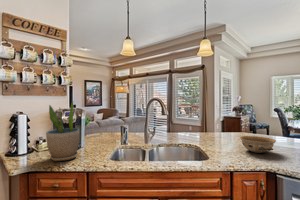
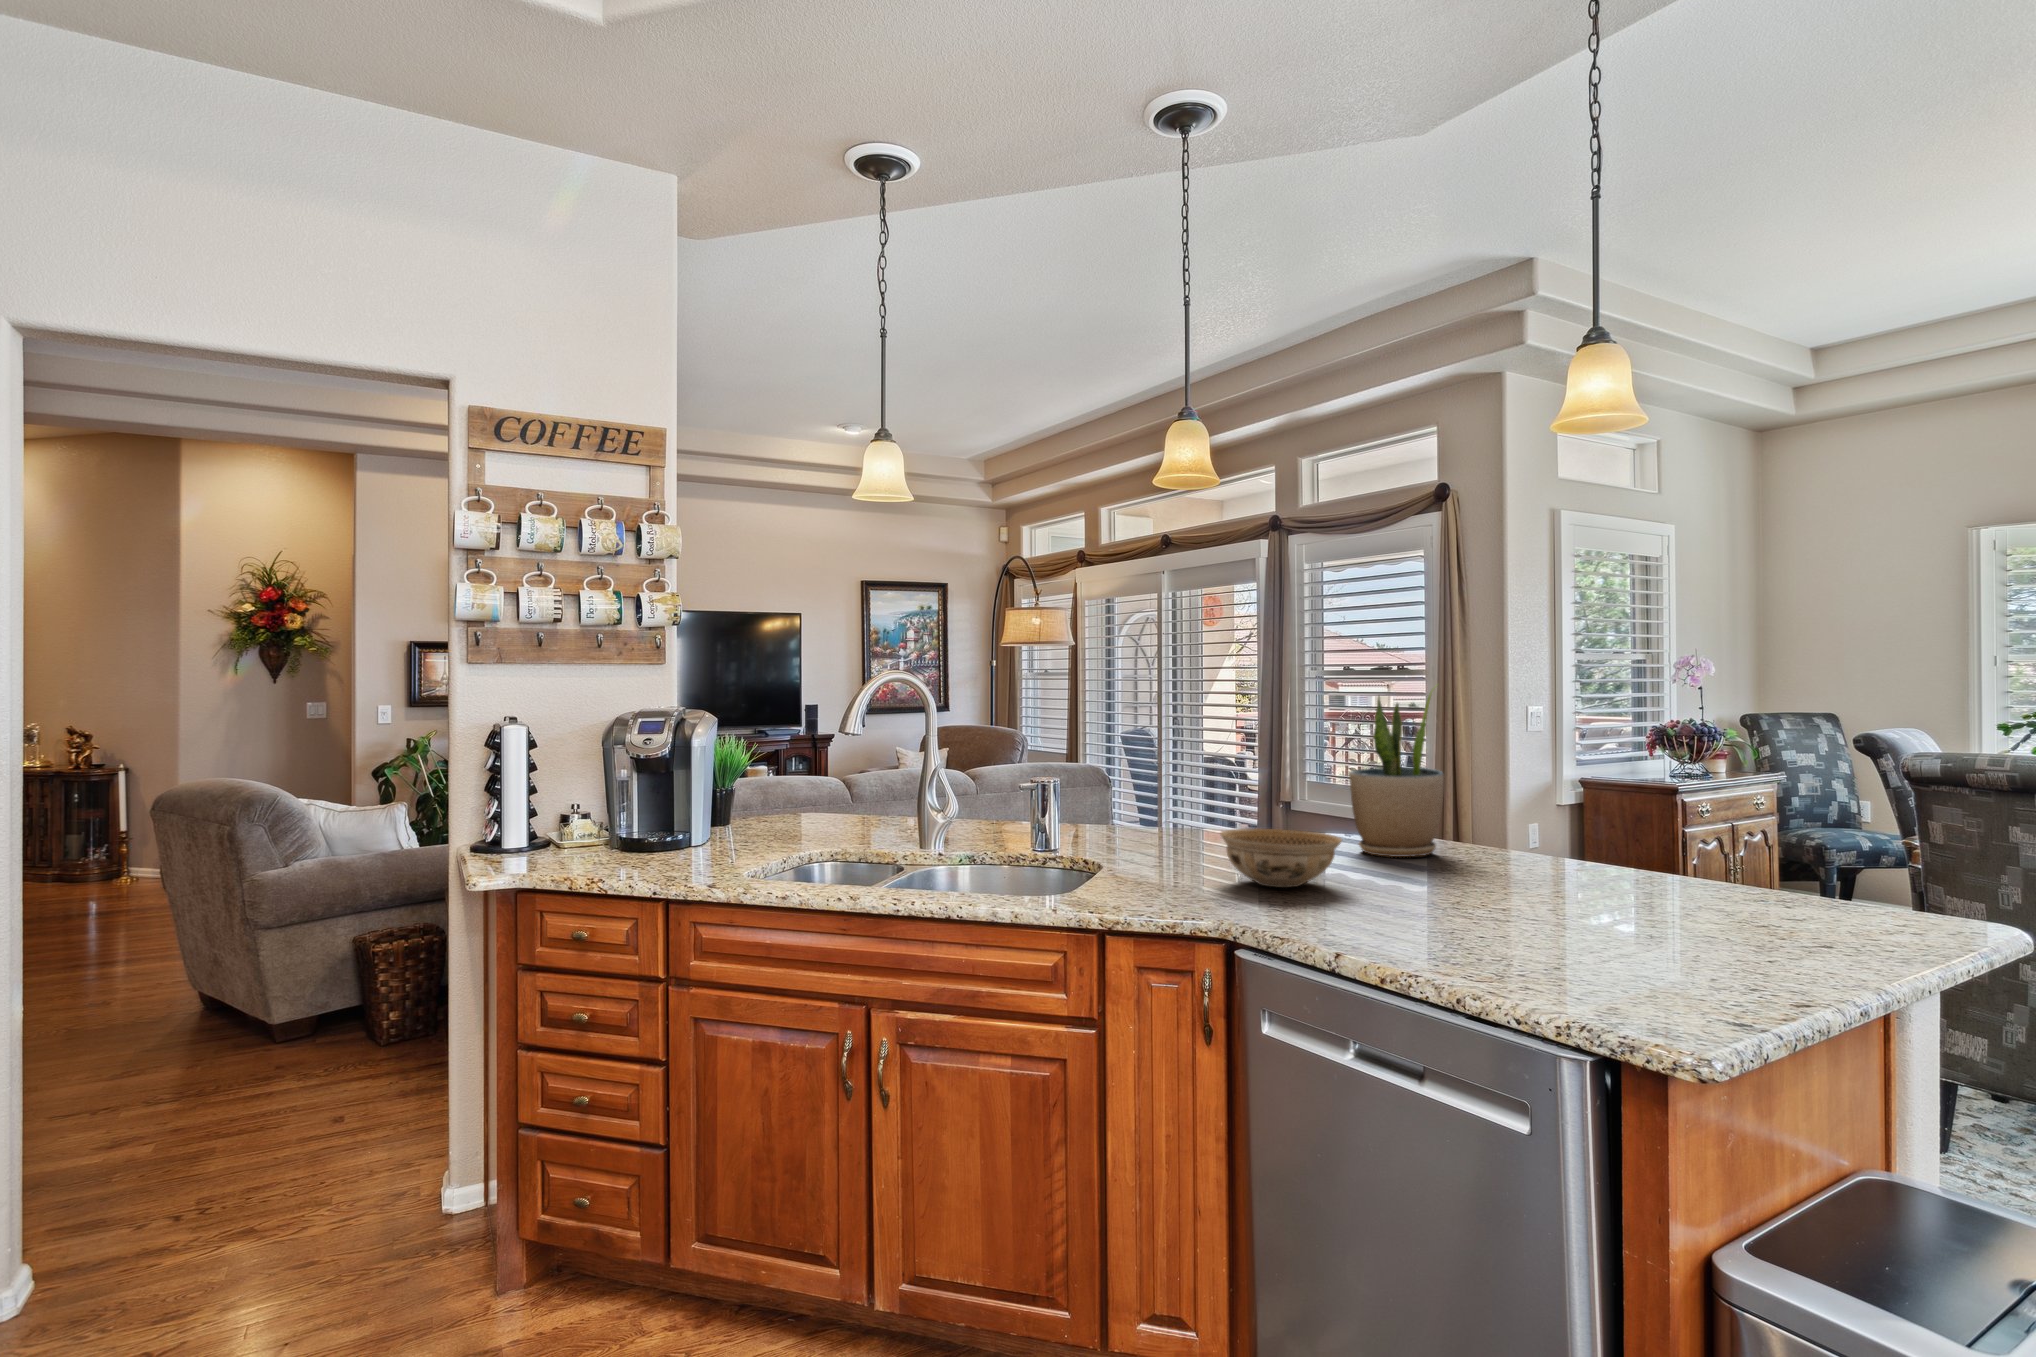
potted plant: present [46,102,80,161] -> present [1349,690,1444,857]

